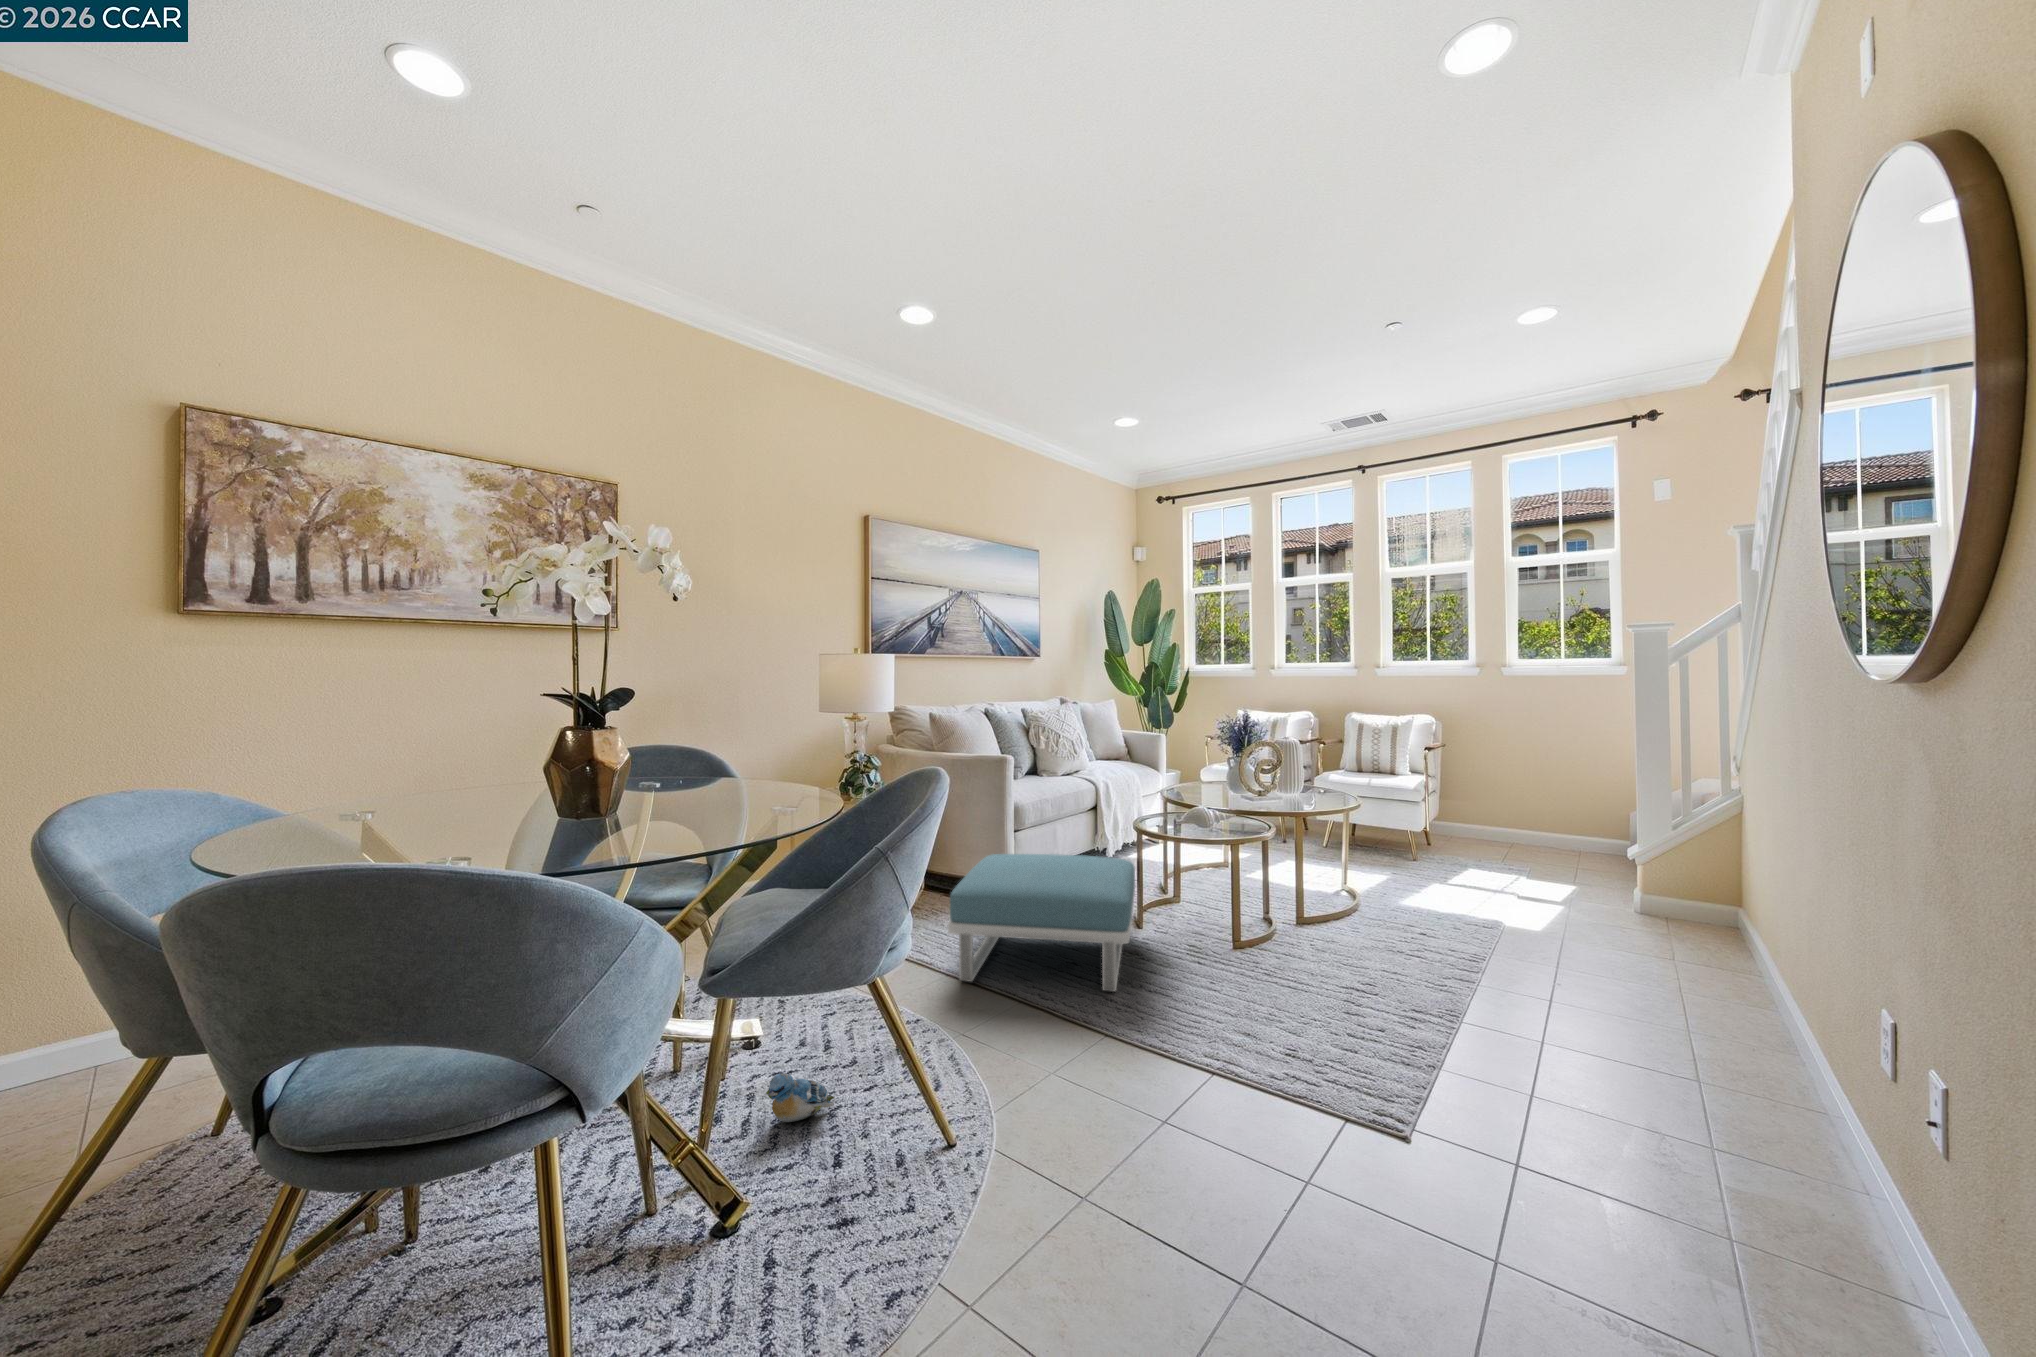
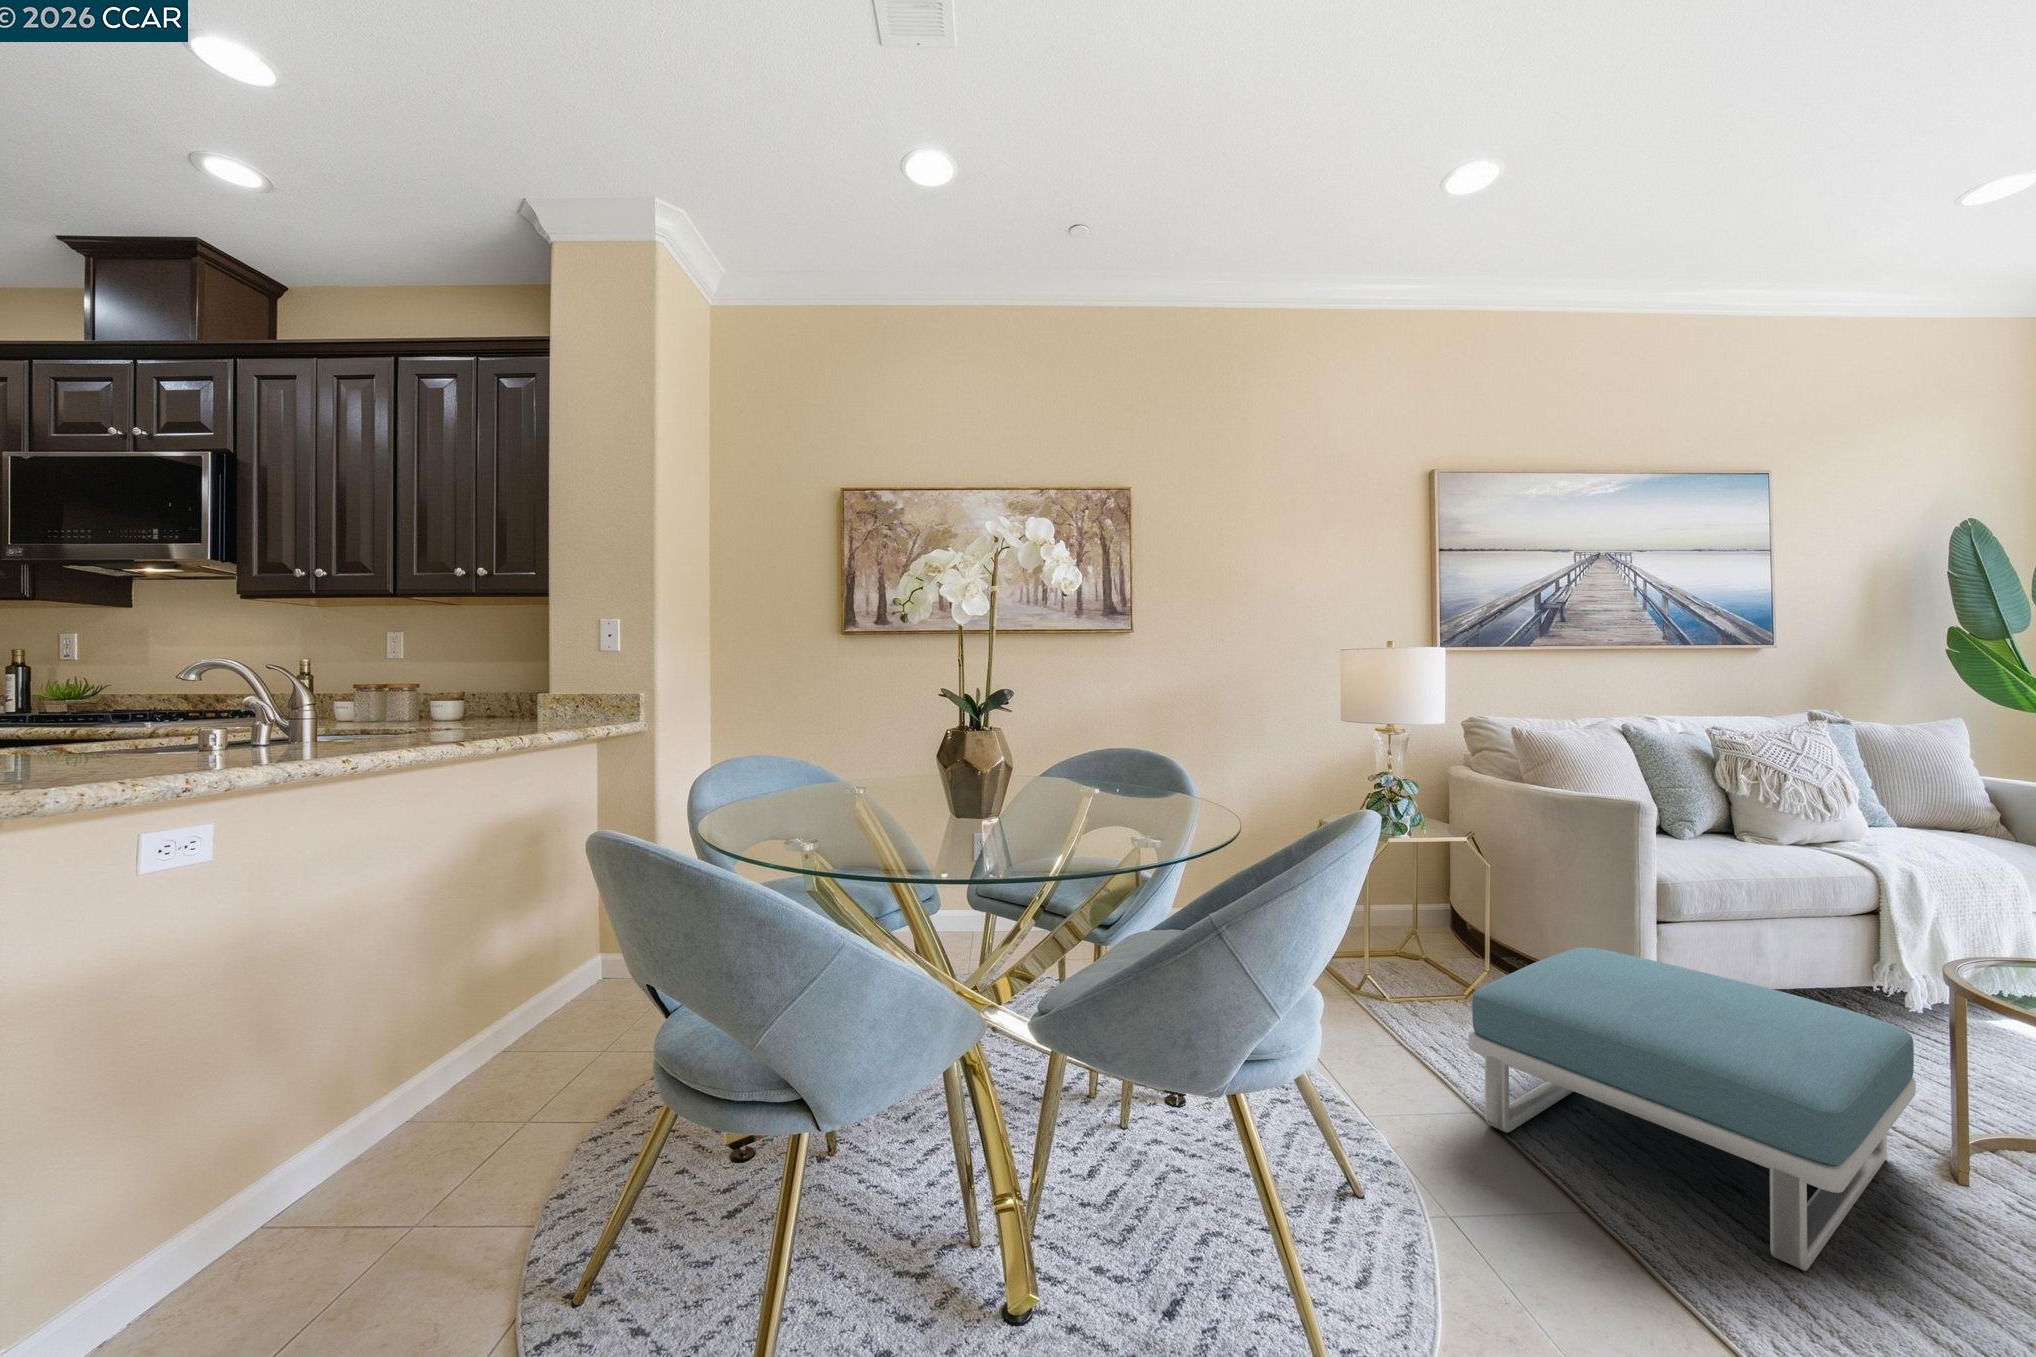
plush toy: present [766,1073,834,1122] -> none [1128,1157,1215,1230]

